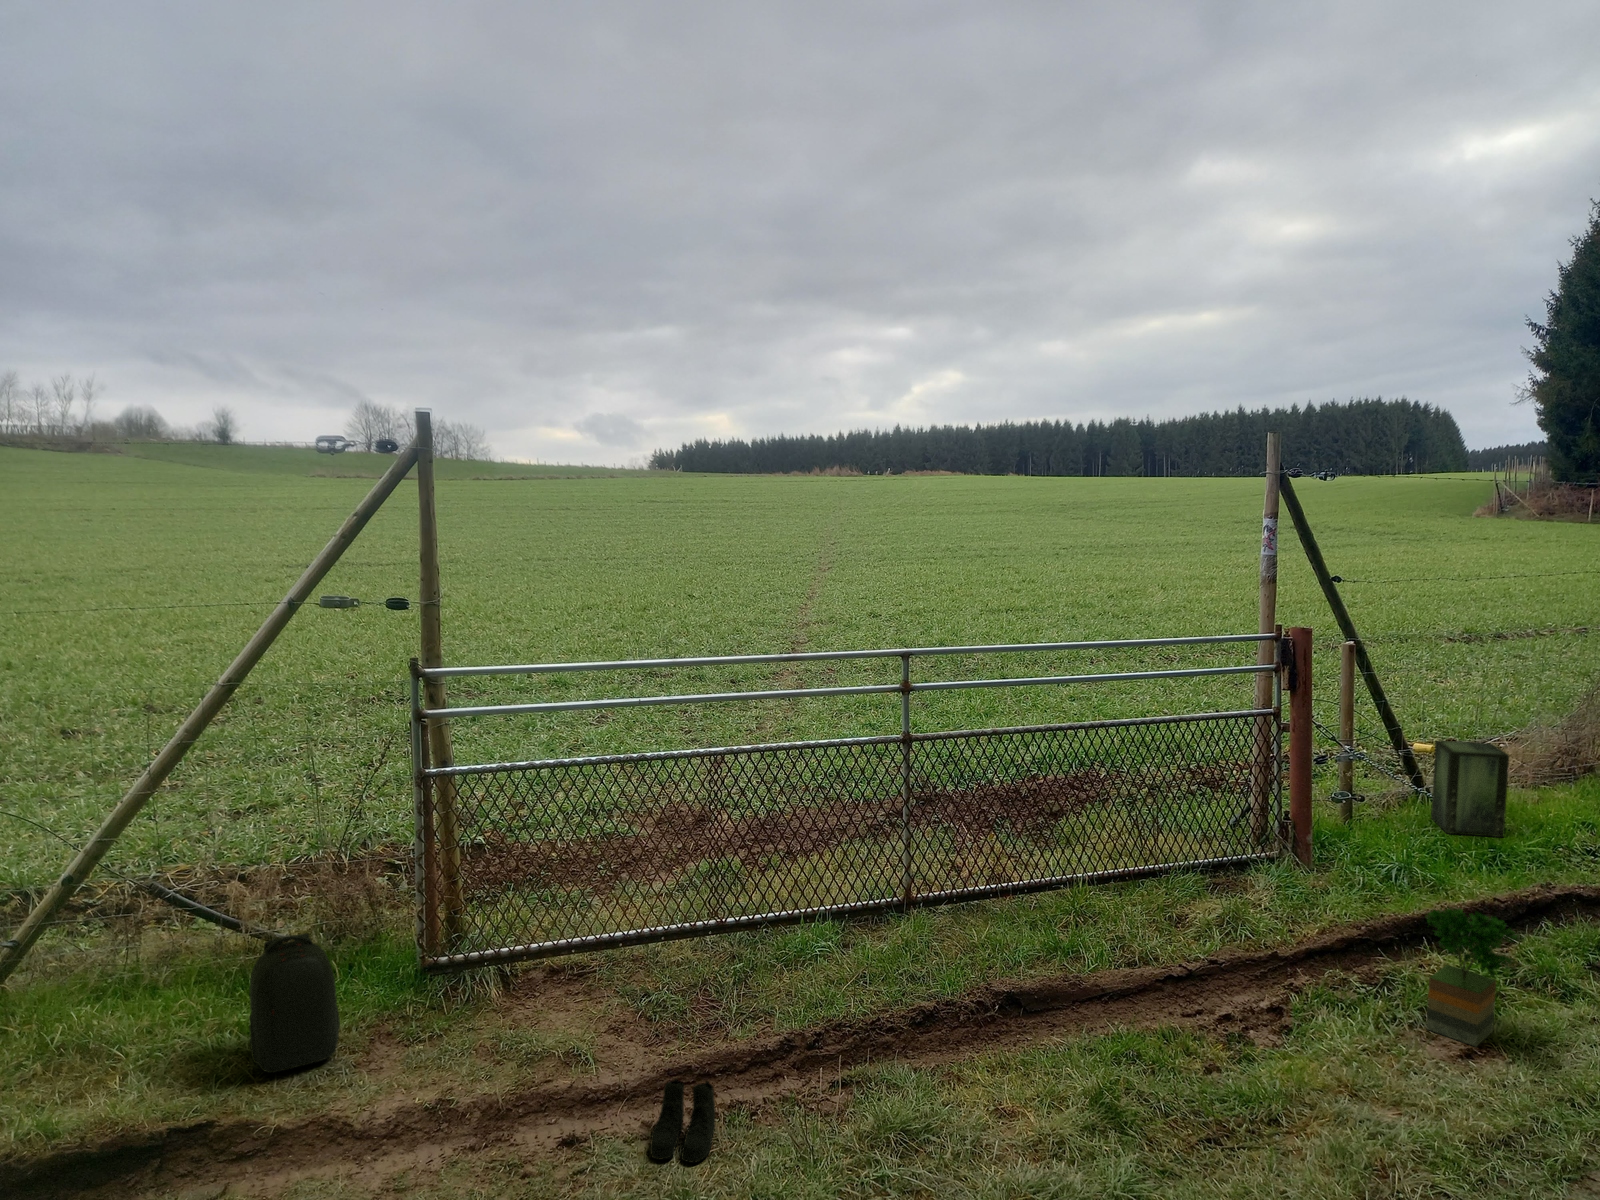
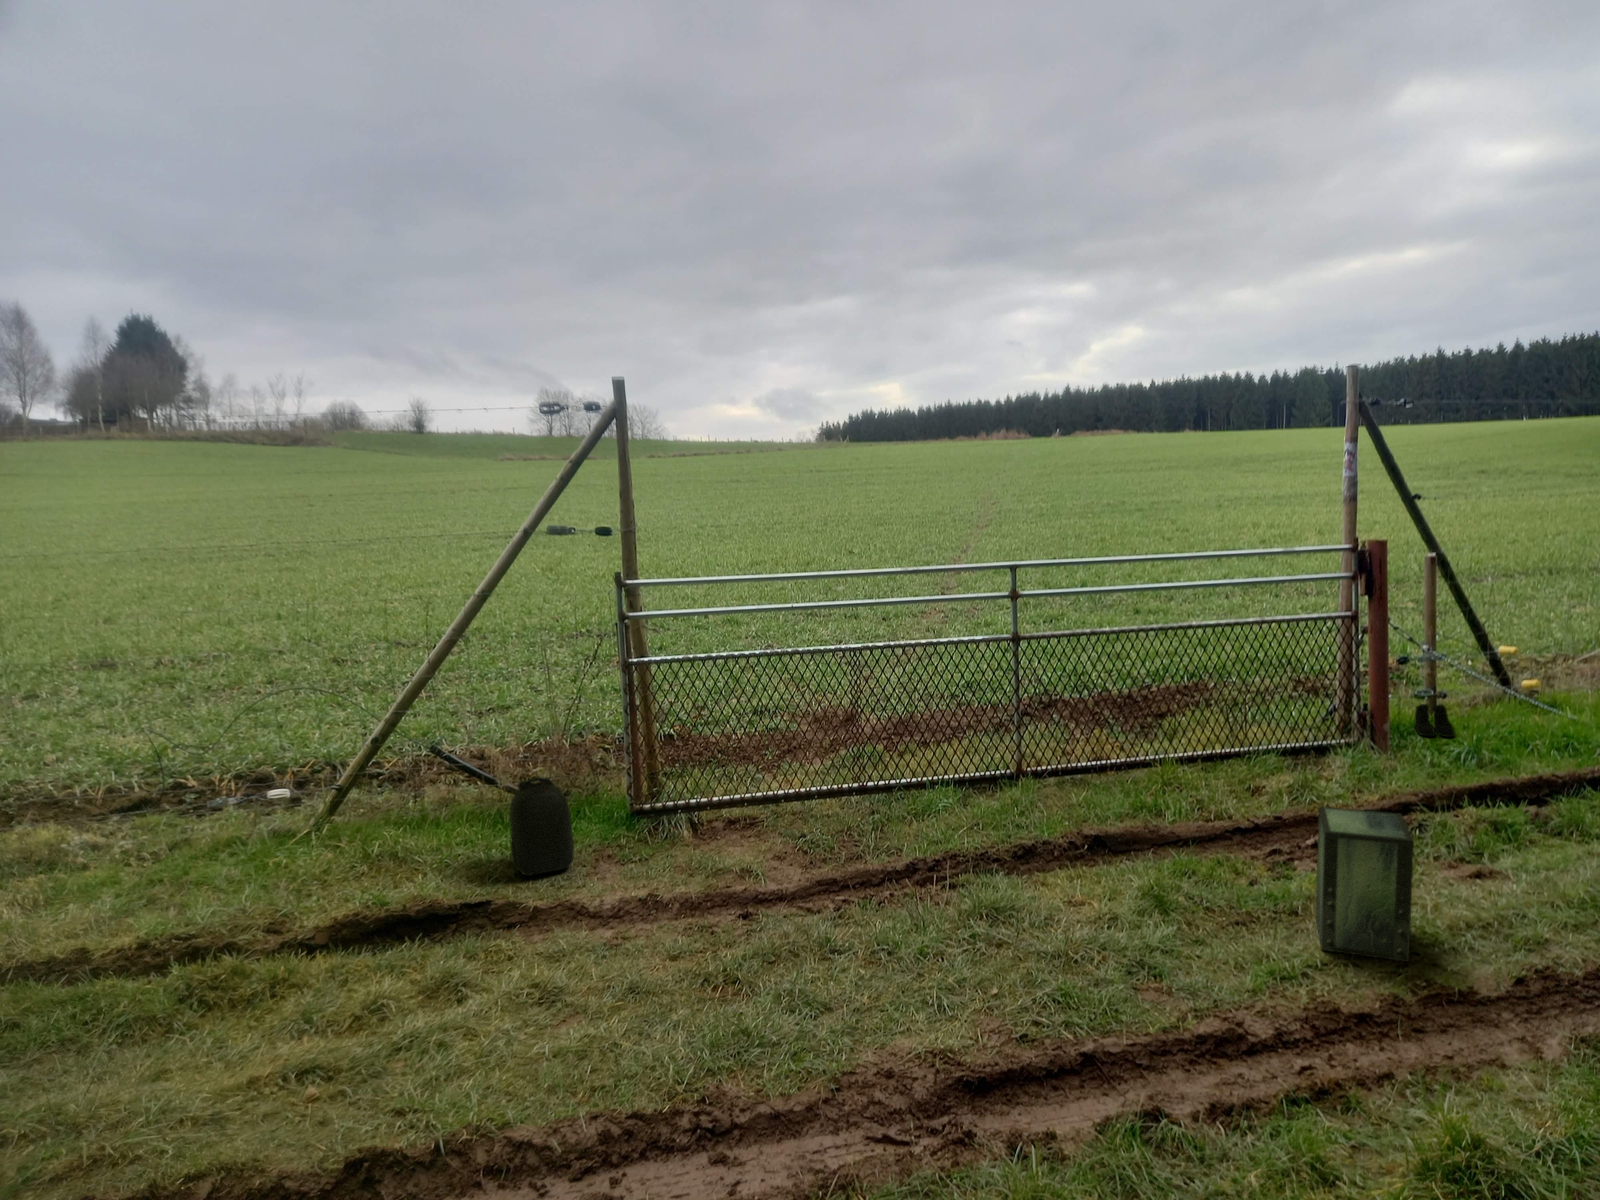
storage box: present [1431,740,1509,837] -> present [1316,807,1414,962]
potted tree: present [1426,908,1517,1046] -> none [1465,763,1551,881]
boots: present [650,1079,715,1163] -> present [1414,704,1455,737]

